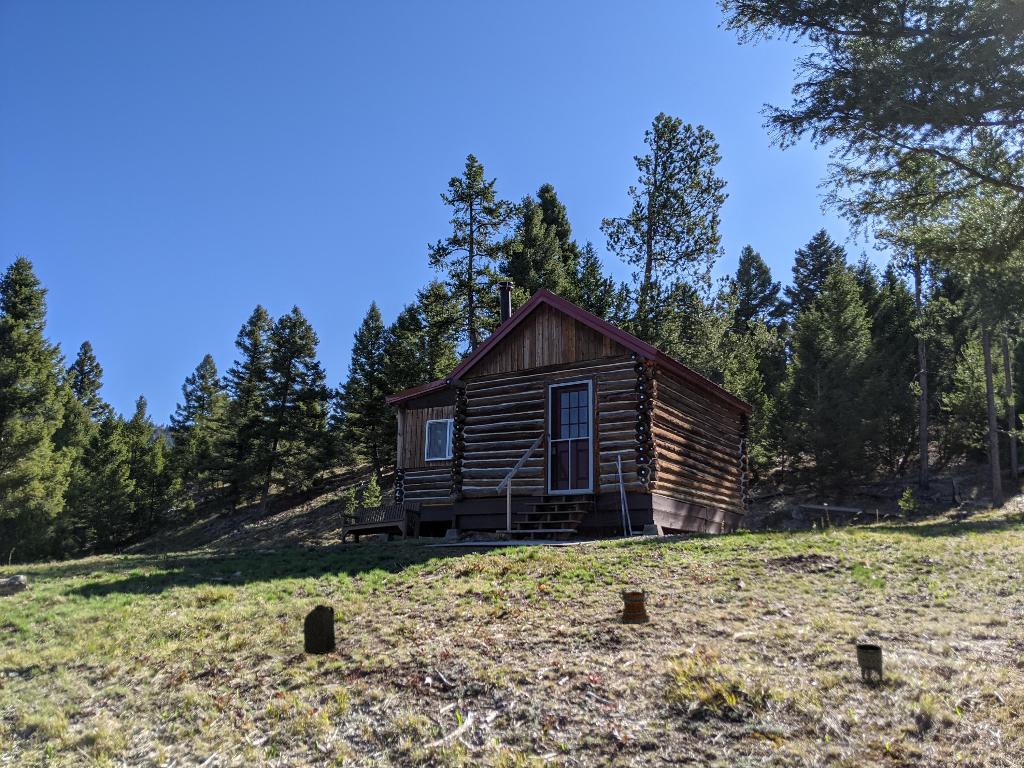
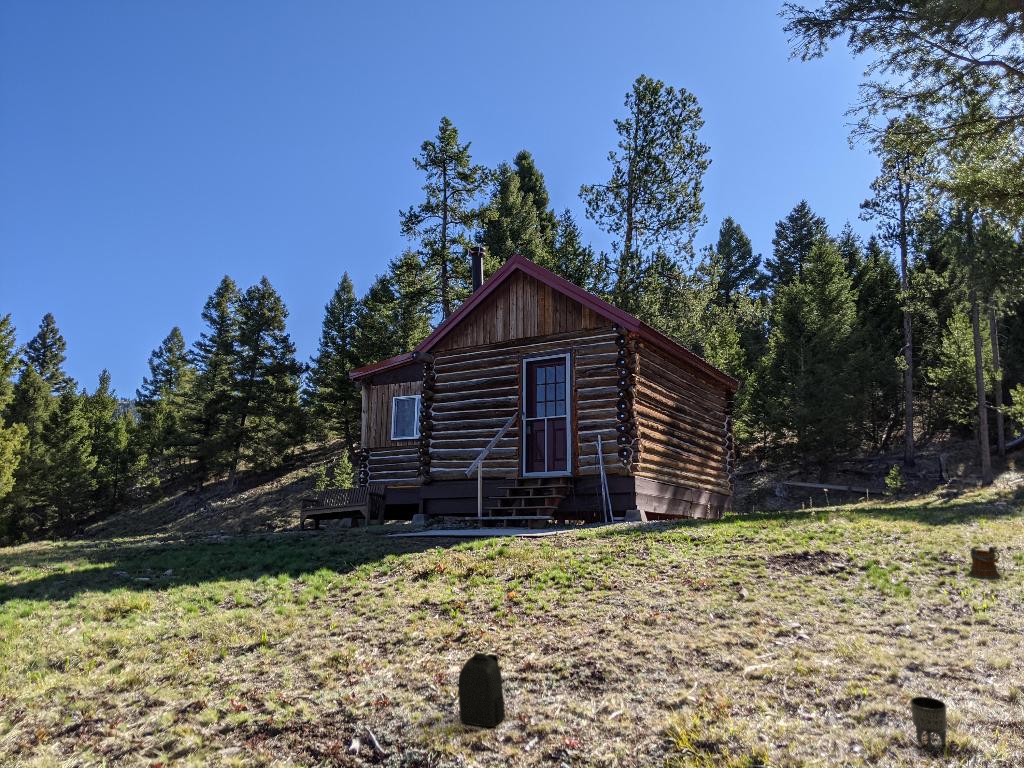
bucket: present [619,588,650,624] -> present [968,547,1001,580]
backpack: present [304,605,336,654] -> present [458,653,505,727]

